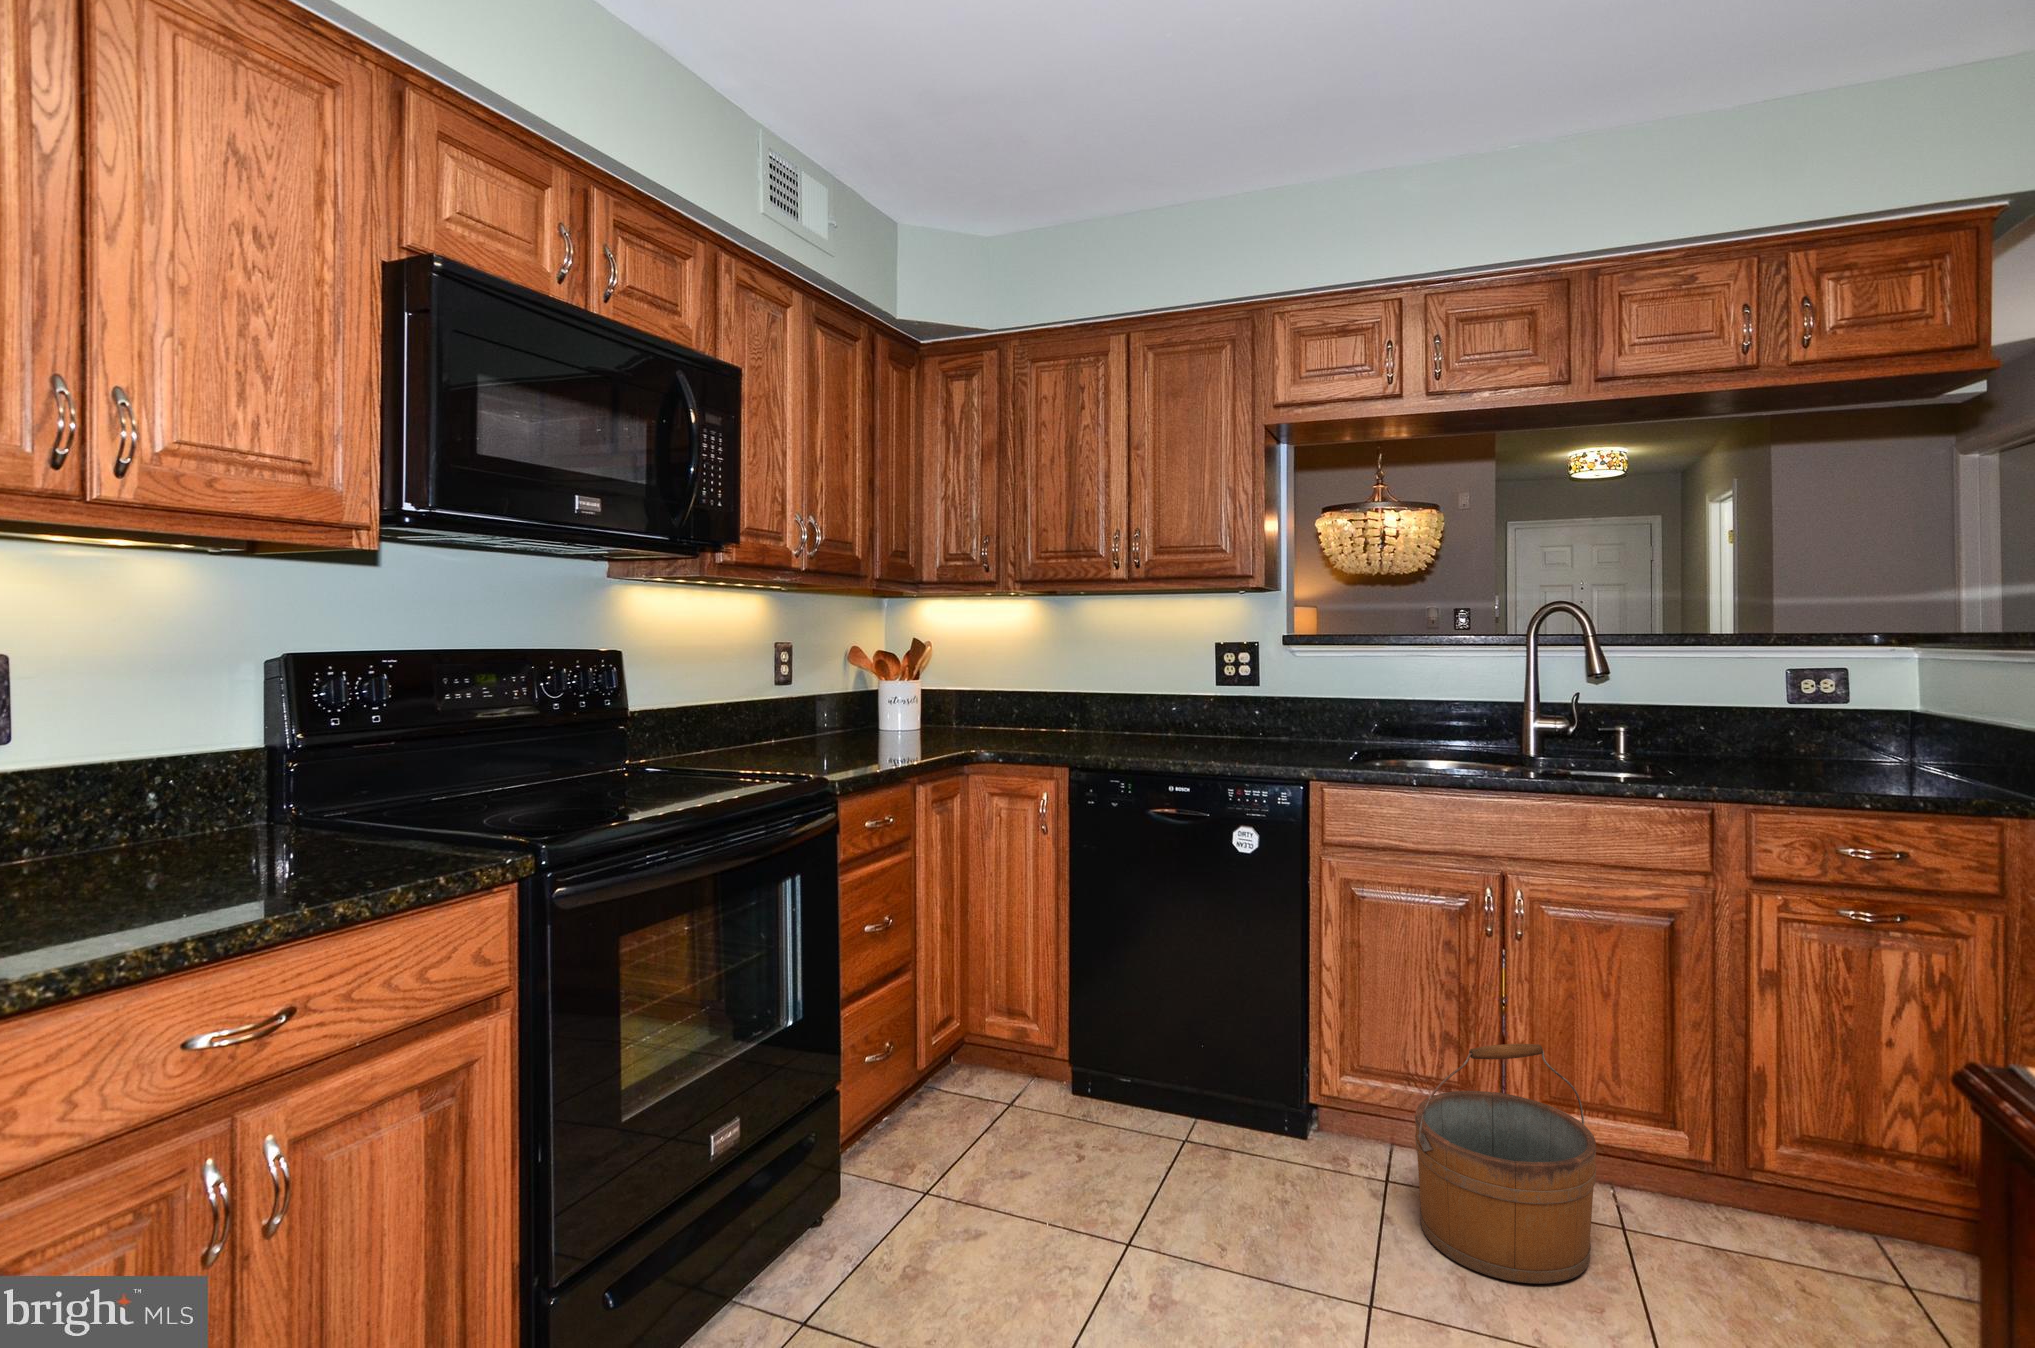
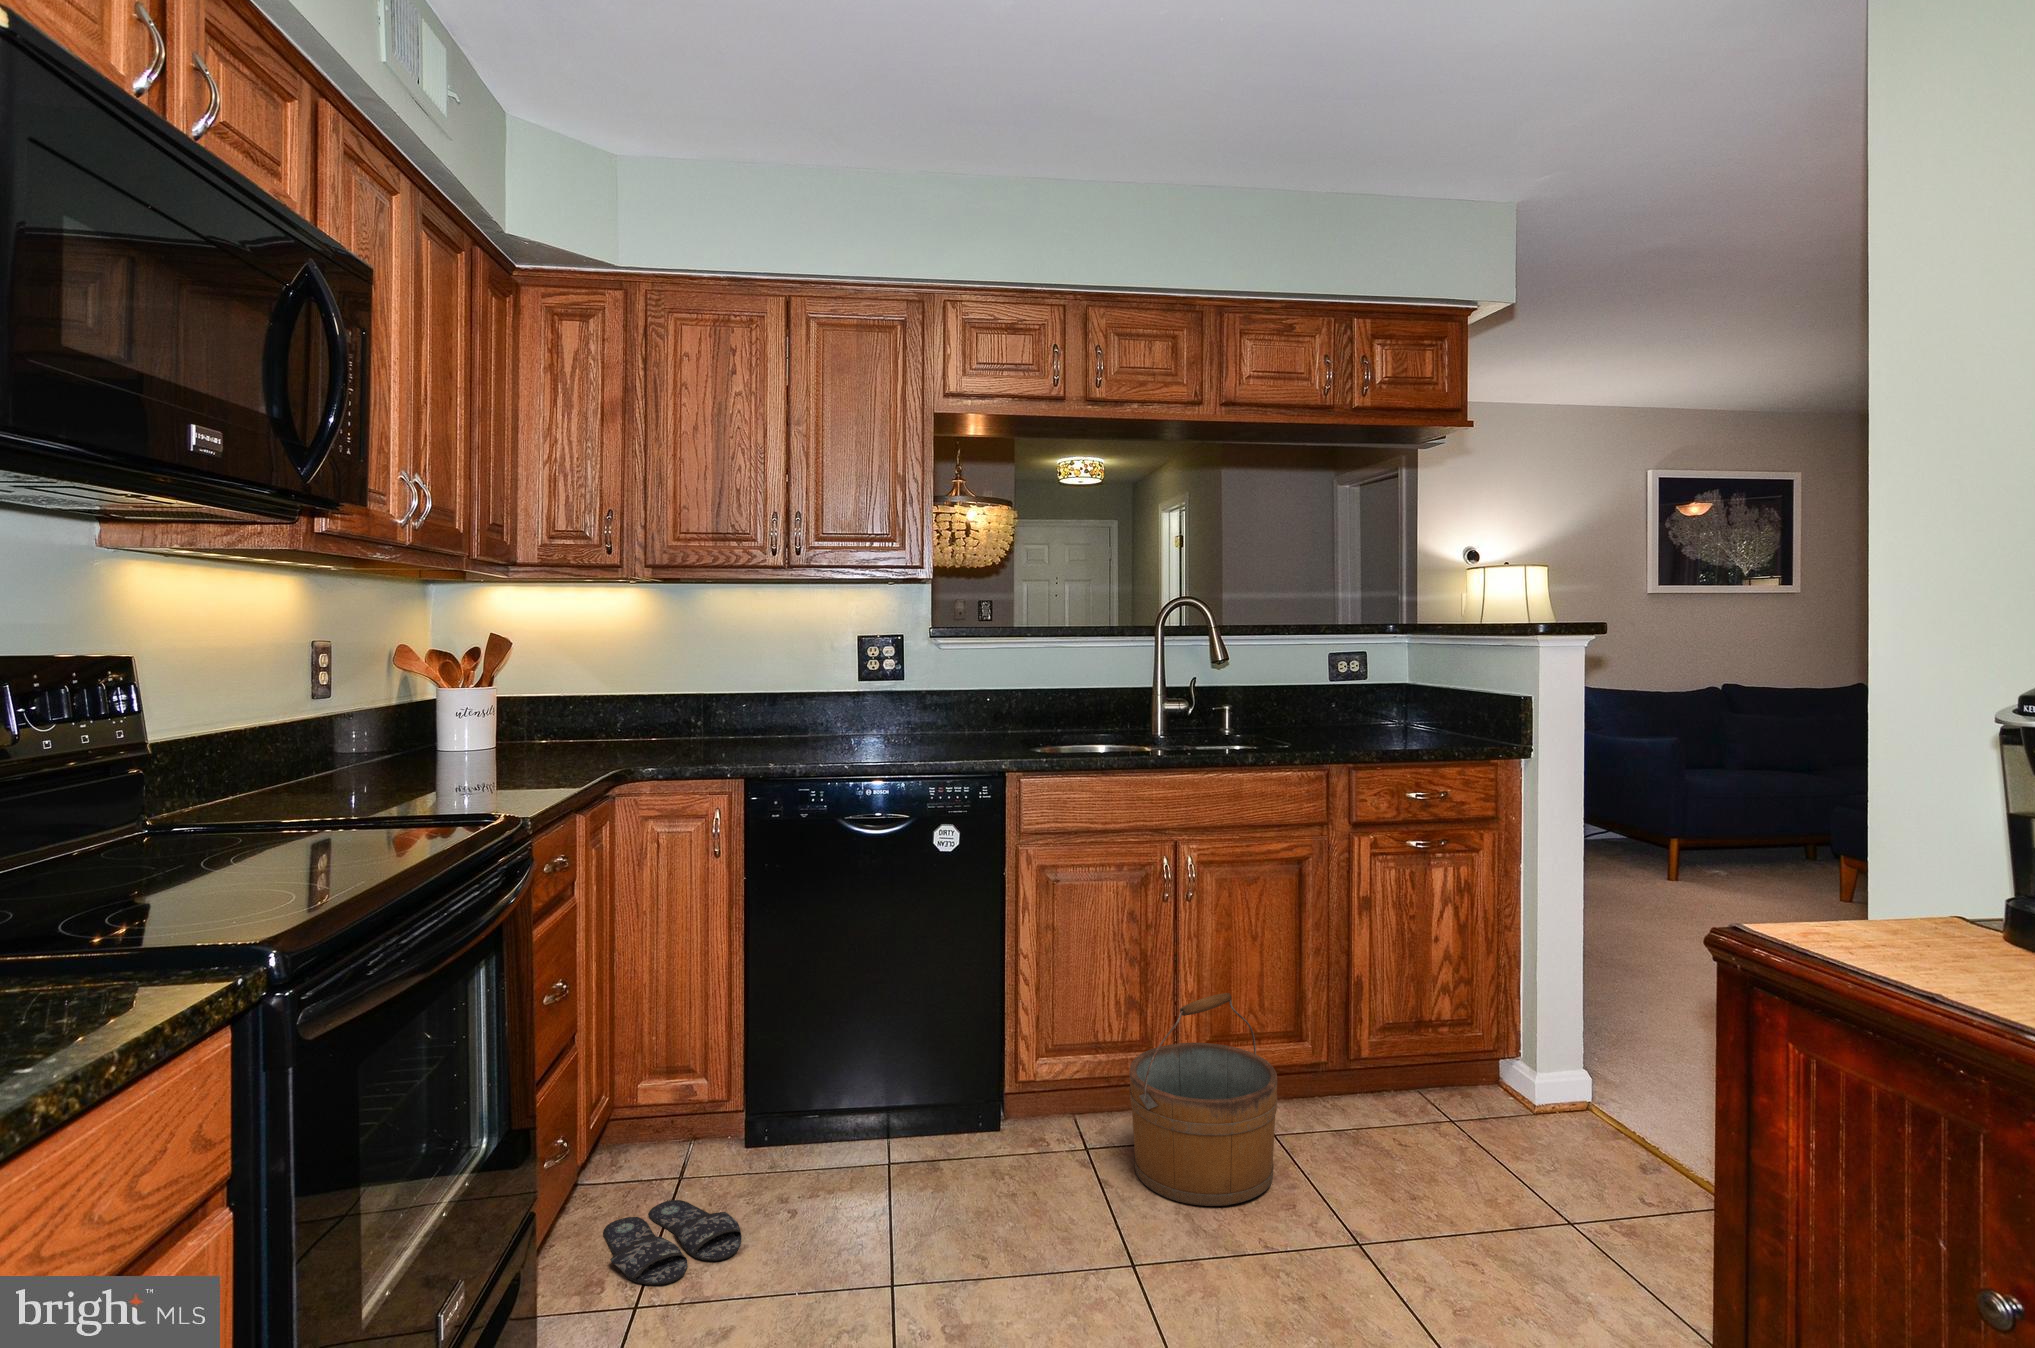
slippers: none [913,1126,1019,1190] -> present [604,1200,742,1285]

